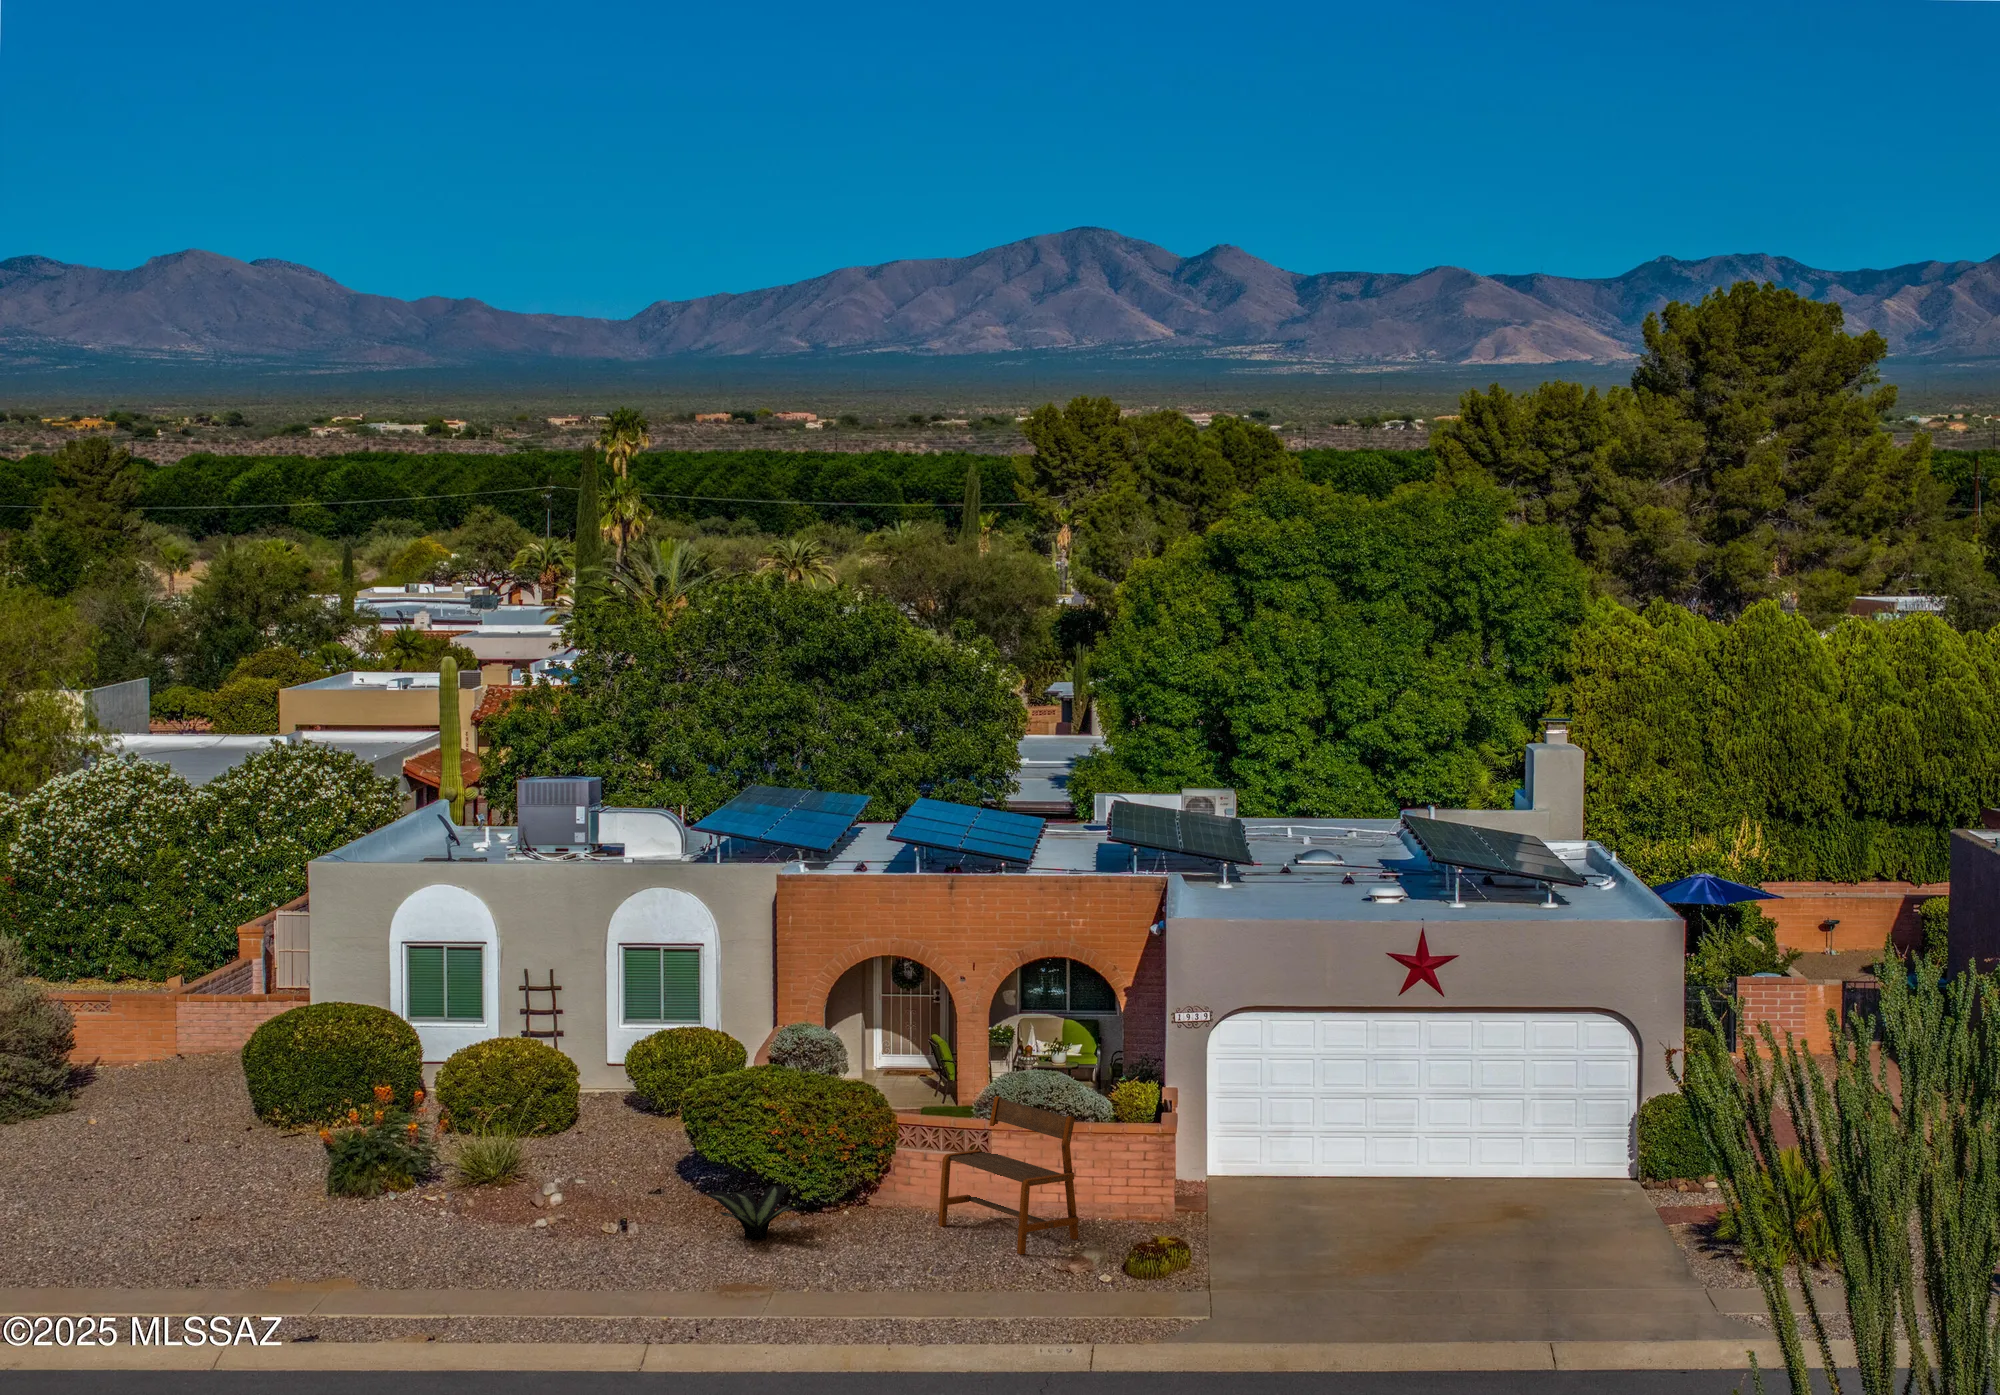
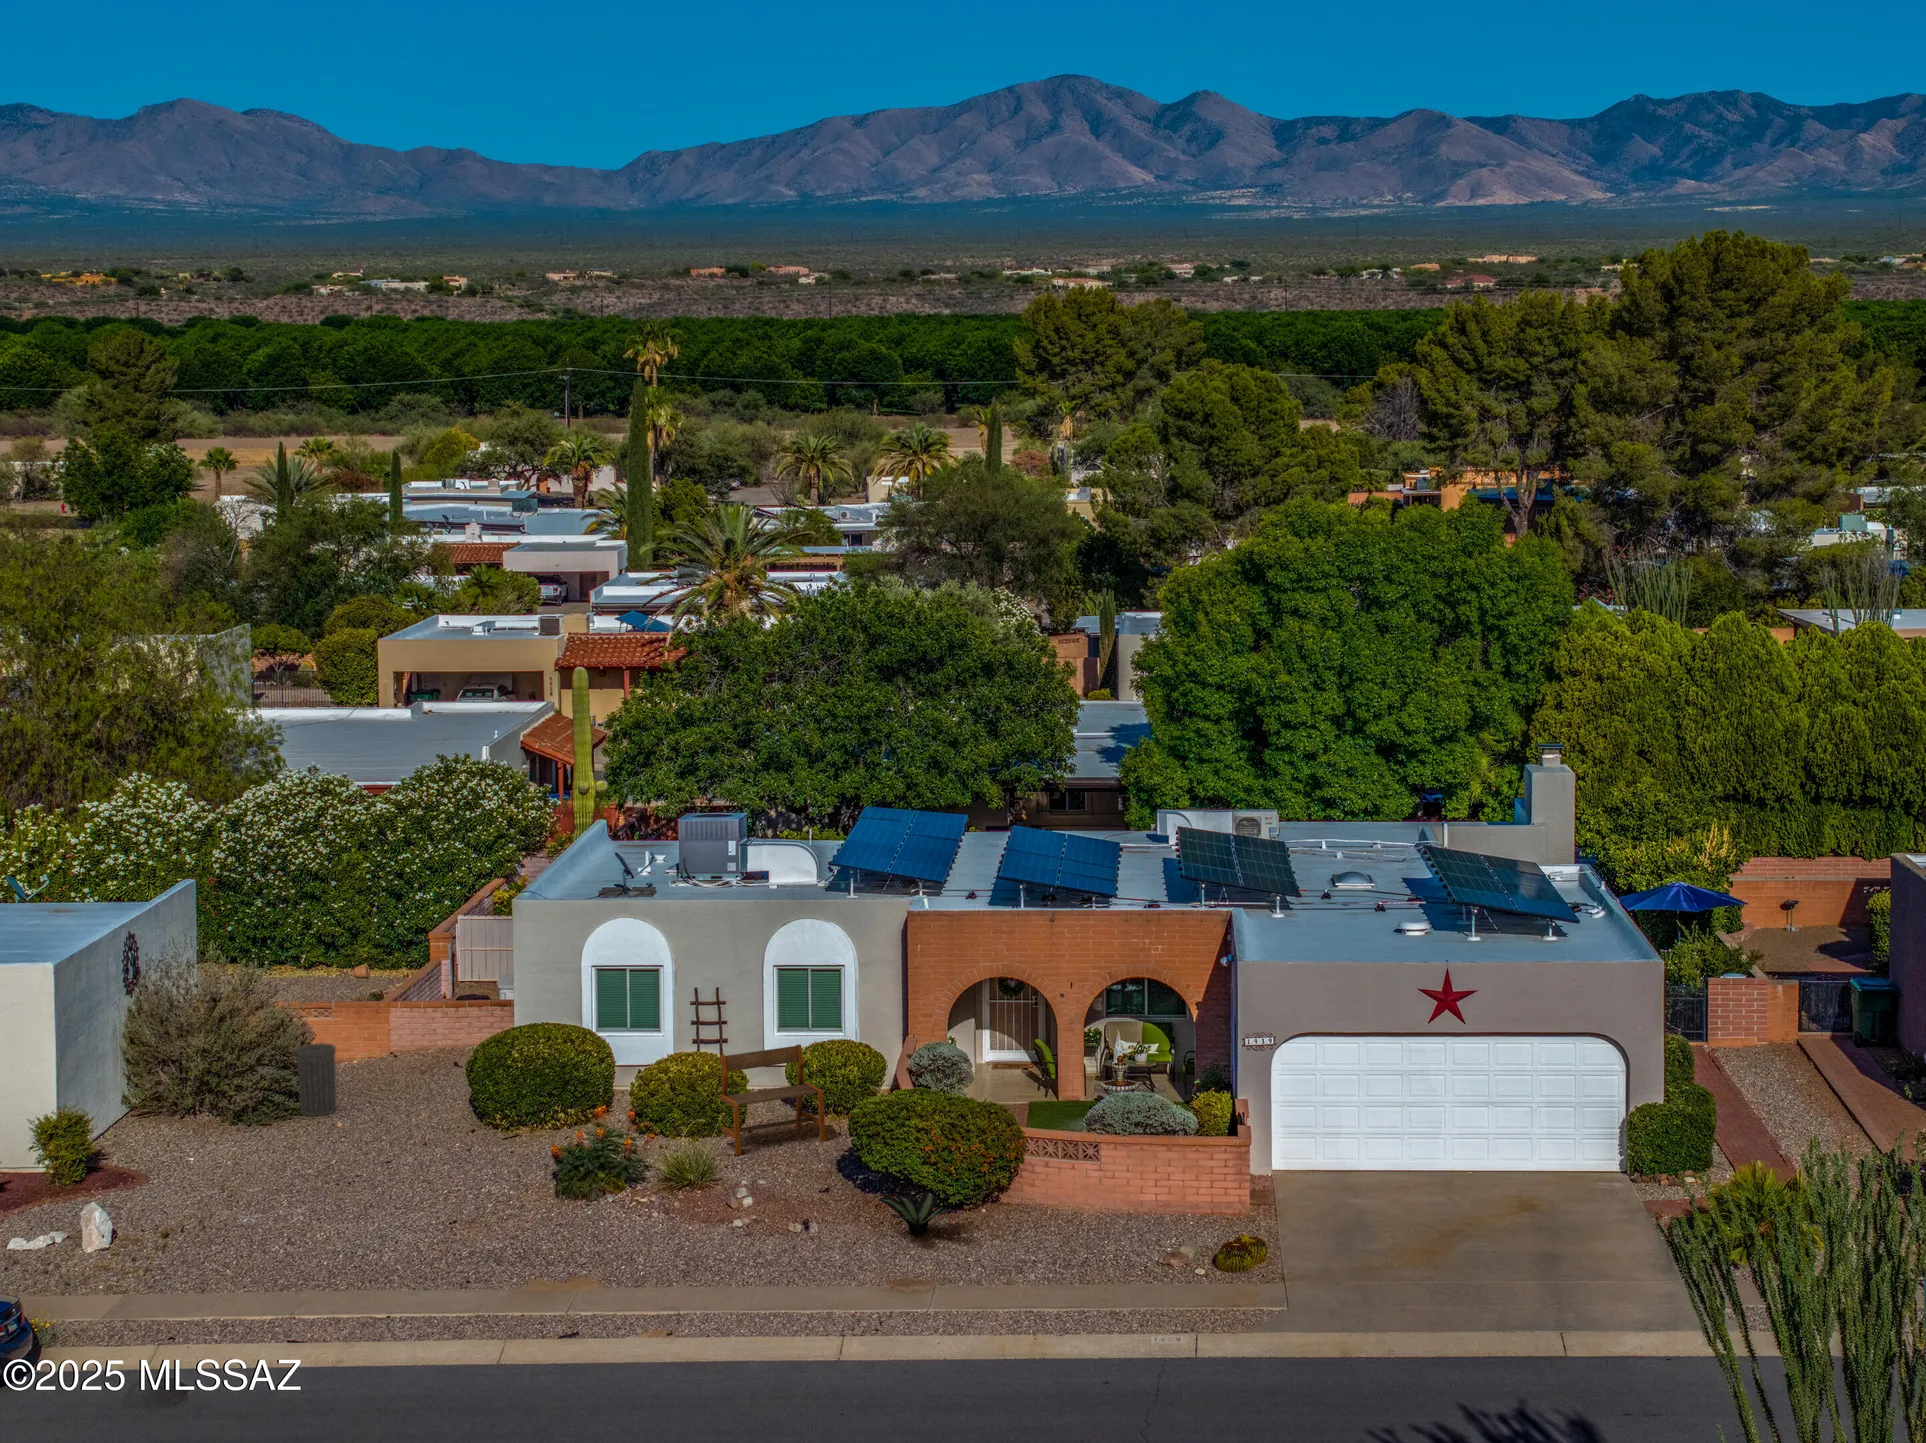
trash can: none [37,1033,87,1119] -> present [296,1043,336,1116]
bench: present [938,1096,1079,1255] -> present [719,1044,826,1155]

